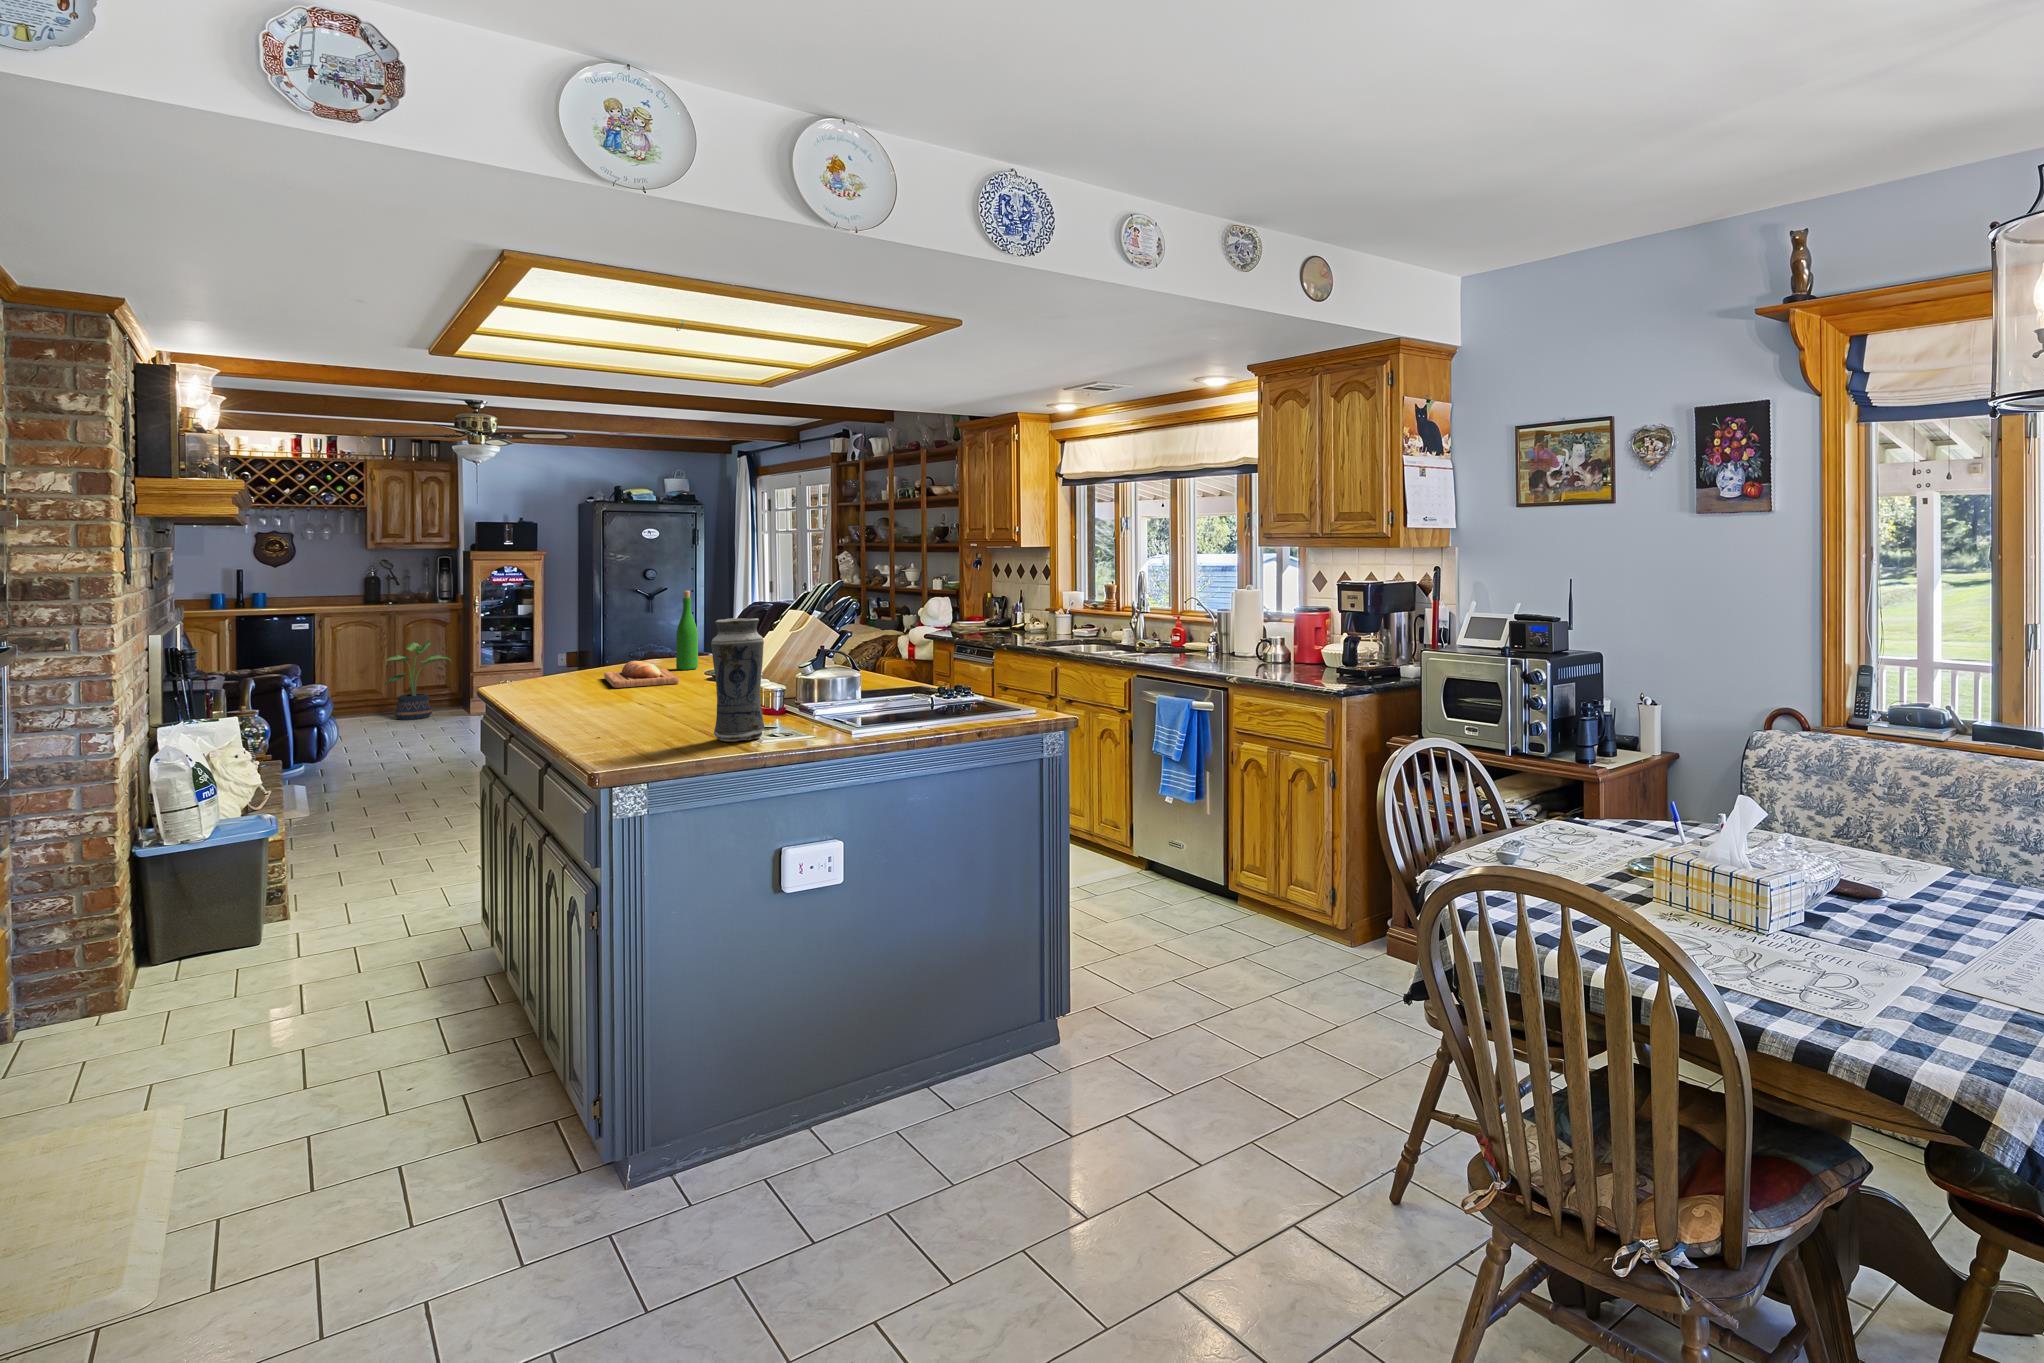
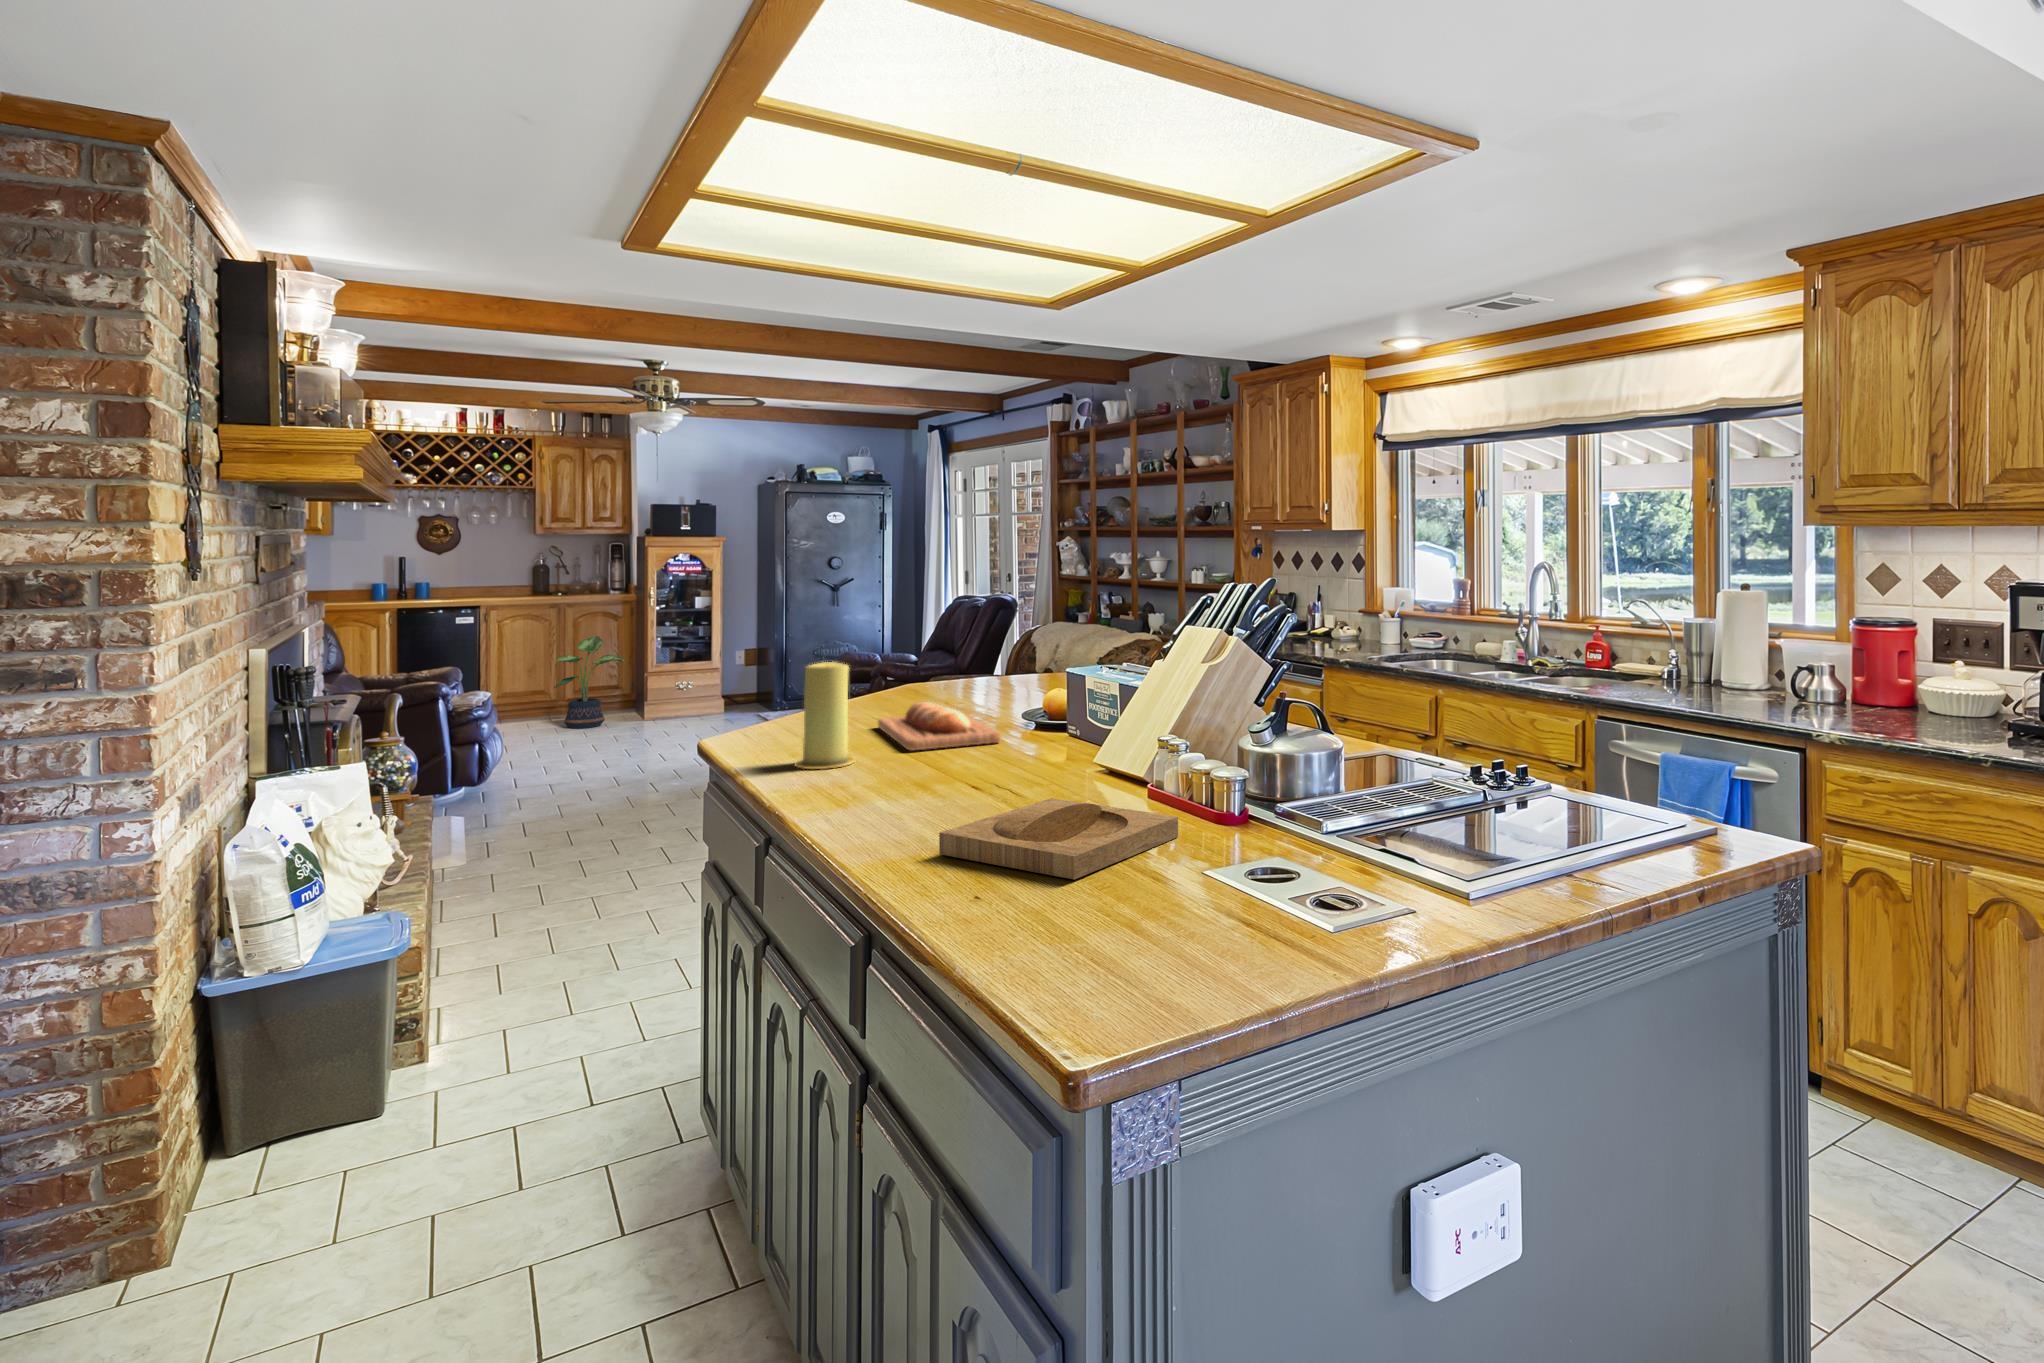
wine bottle: present [676,591,698,670] -> none [970,593,998,712]
vase: present [711,618,764,741] -> none [1230,668,1335,939]
candle: none [534,632,575,696] -> present [795,662,854,769]
tray: none [591,699,732,729] -> present [939,798,1178,880]

